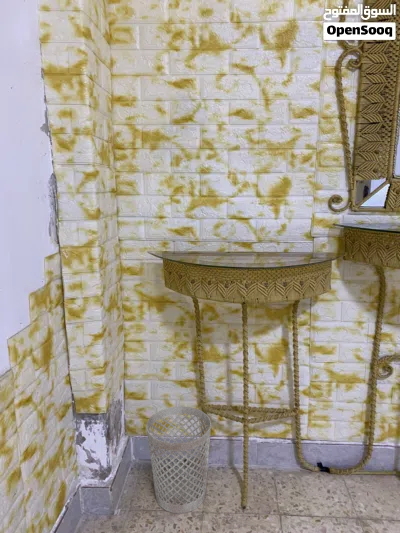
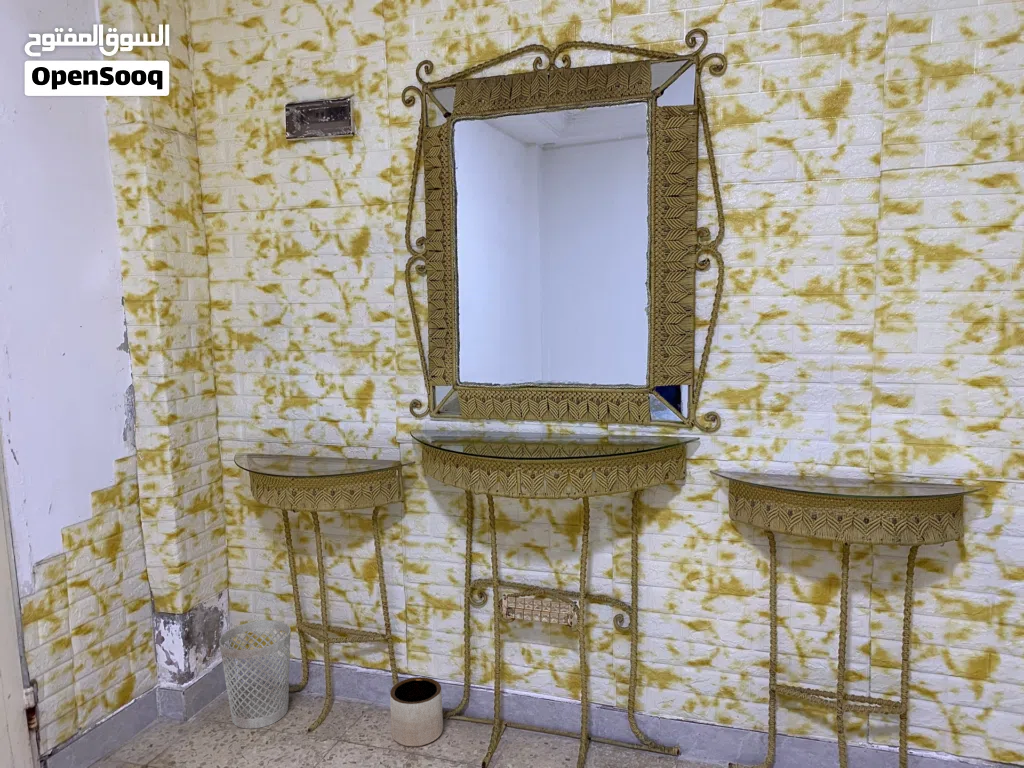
planter: none [315,443,366,509] -> present [390,677,443,746]

